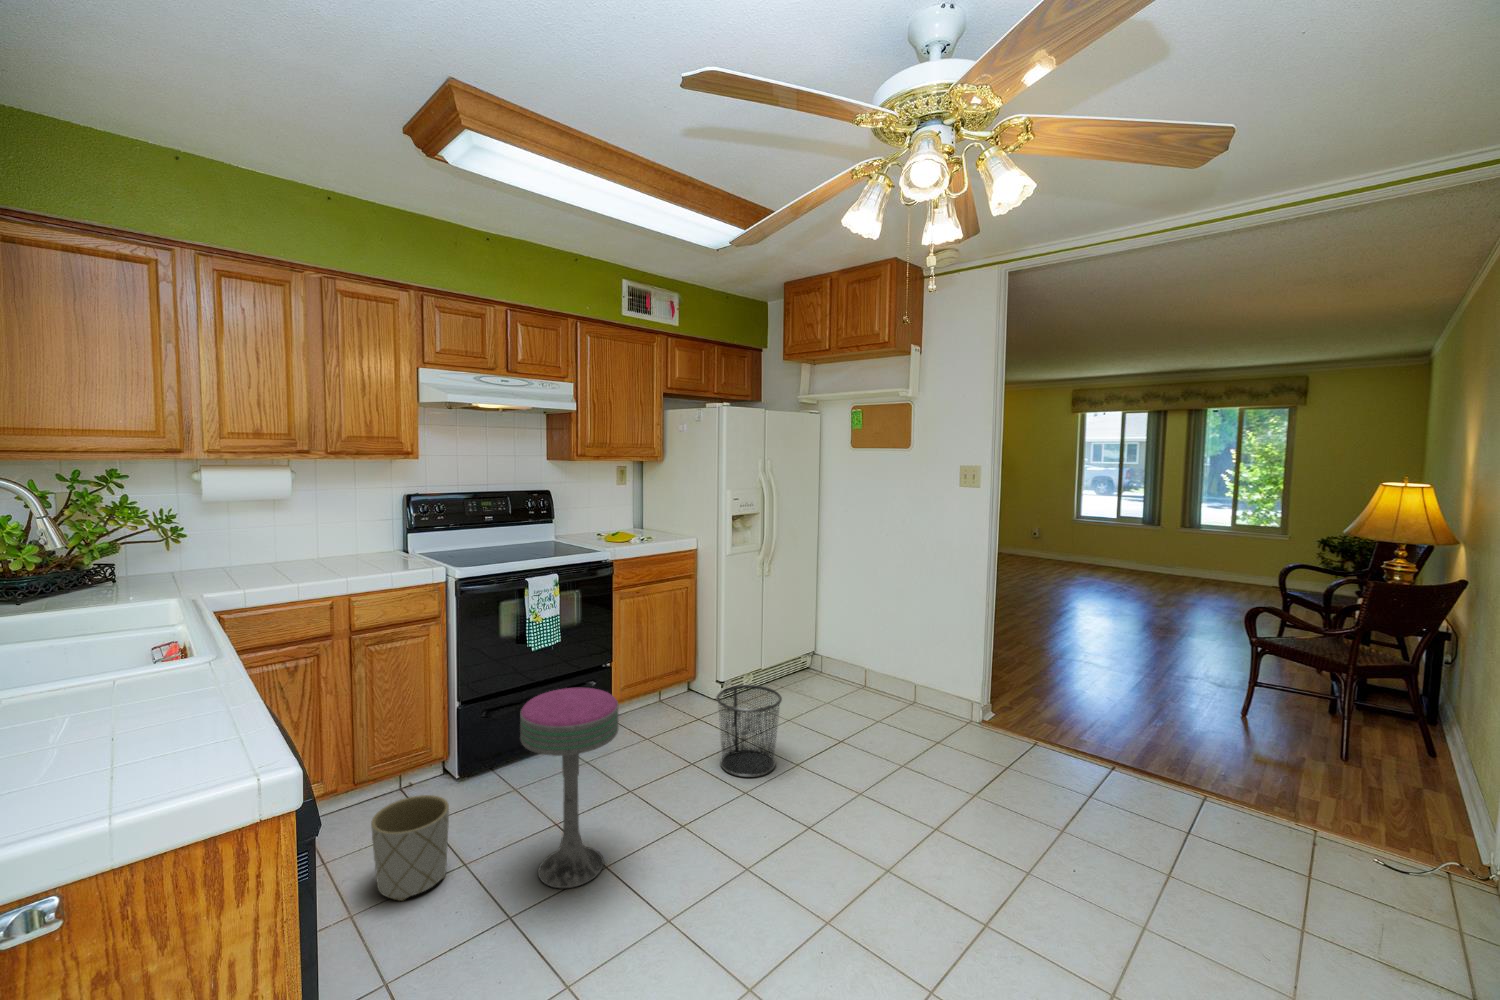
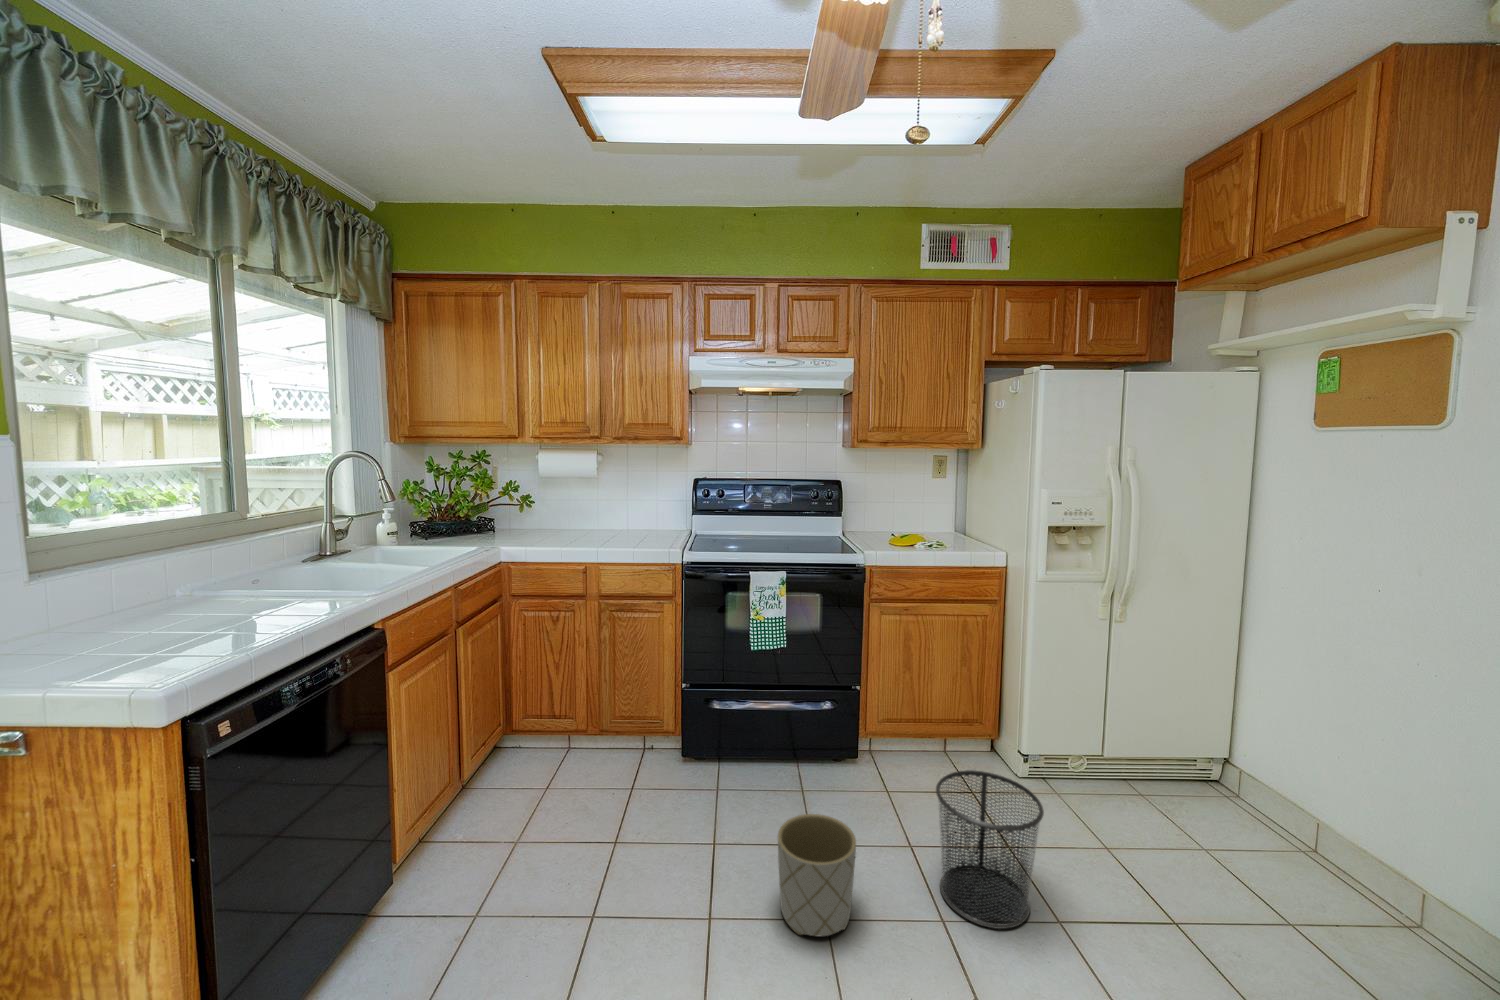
bar stool: present [520,688,618,889] -> none [604,702,719,950]
planter: present [371,795,449,901] -> present [778,814,856,936]

